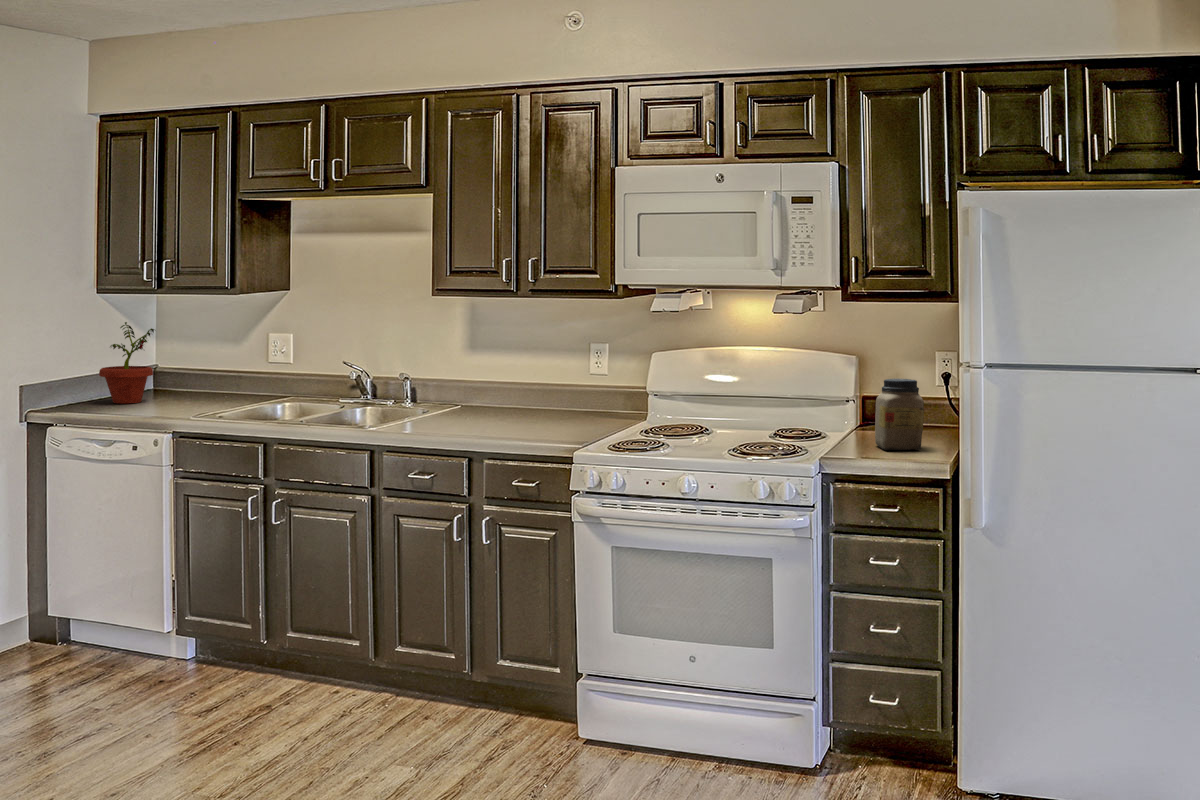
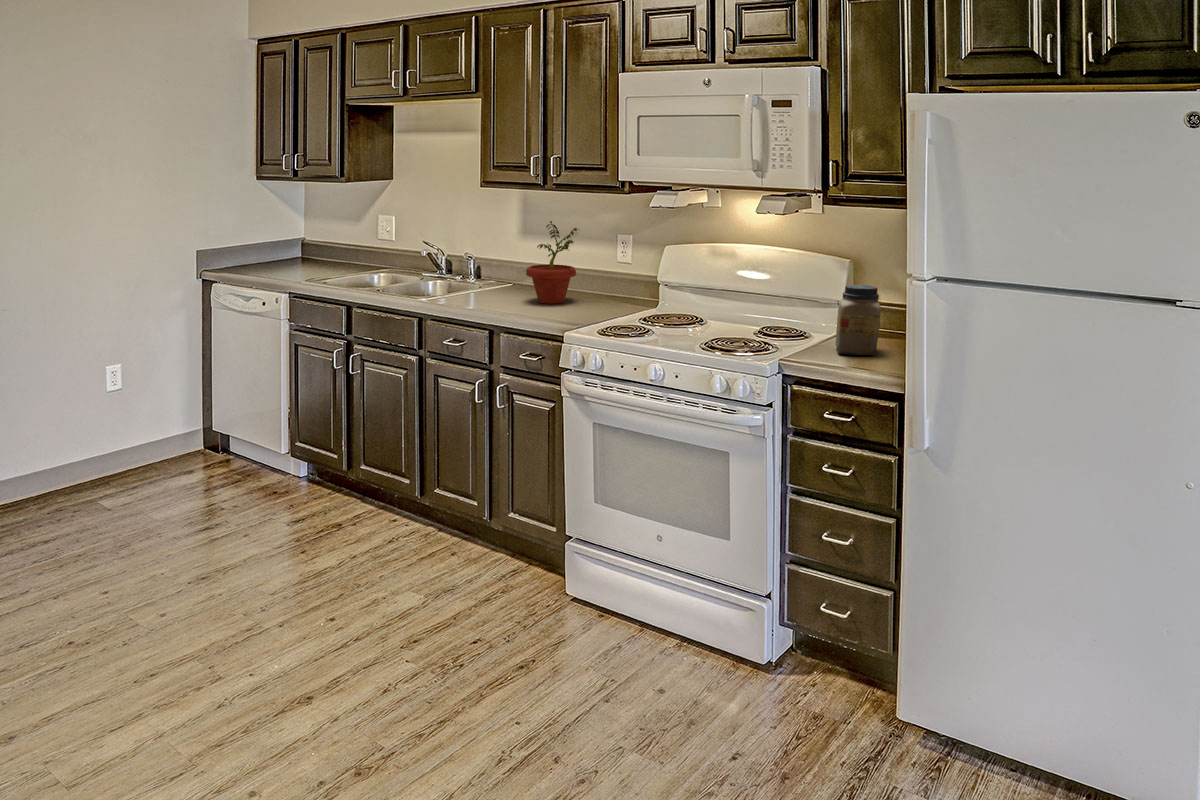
potted plant: present [99,322,154,403] -> present [526,221,577,304]

